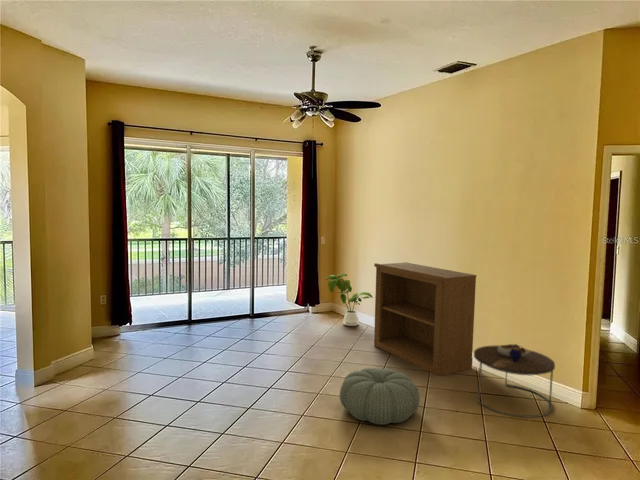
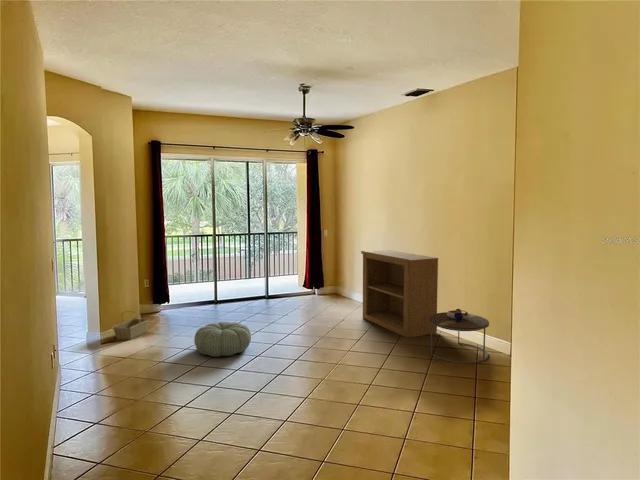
house plant: present [326,273,373,326] -> none [326,261,365,304]
basket: none [51,340,102,381] -> present [113,311,149,340]
pouf: present [340,368,420,425] -> present [194,322,251,357]

